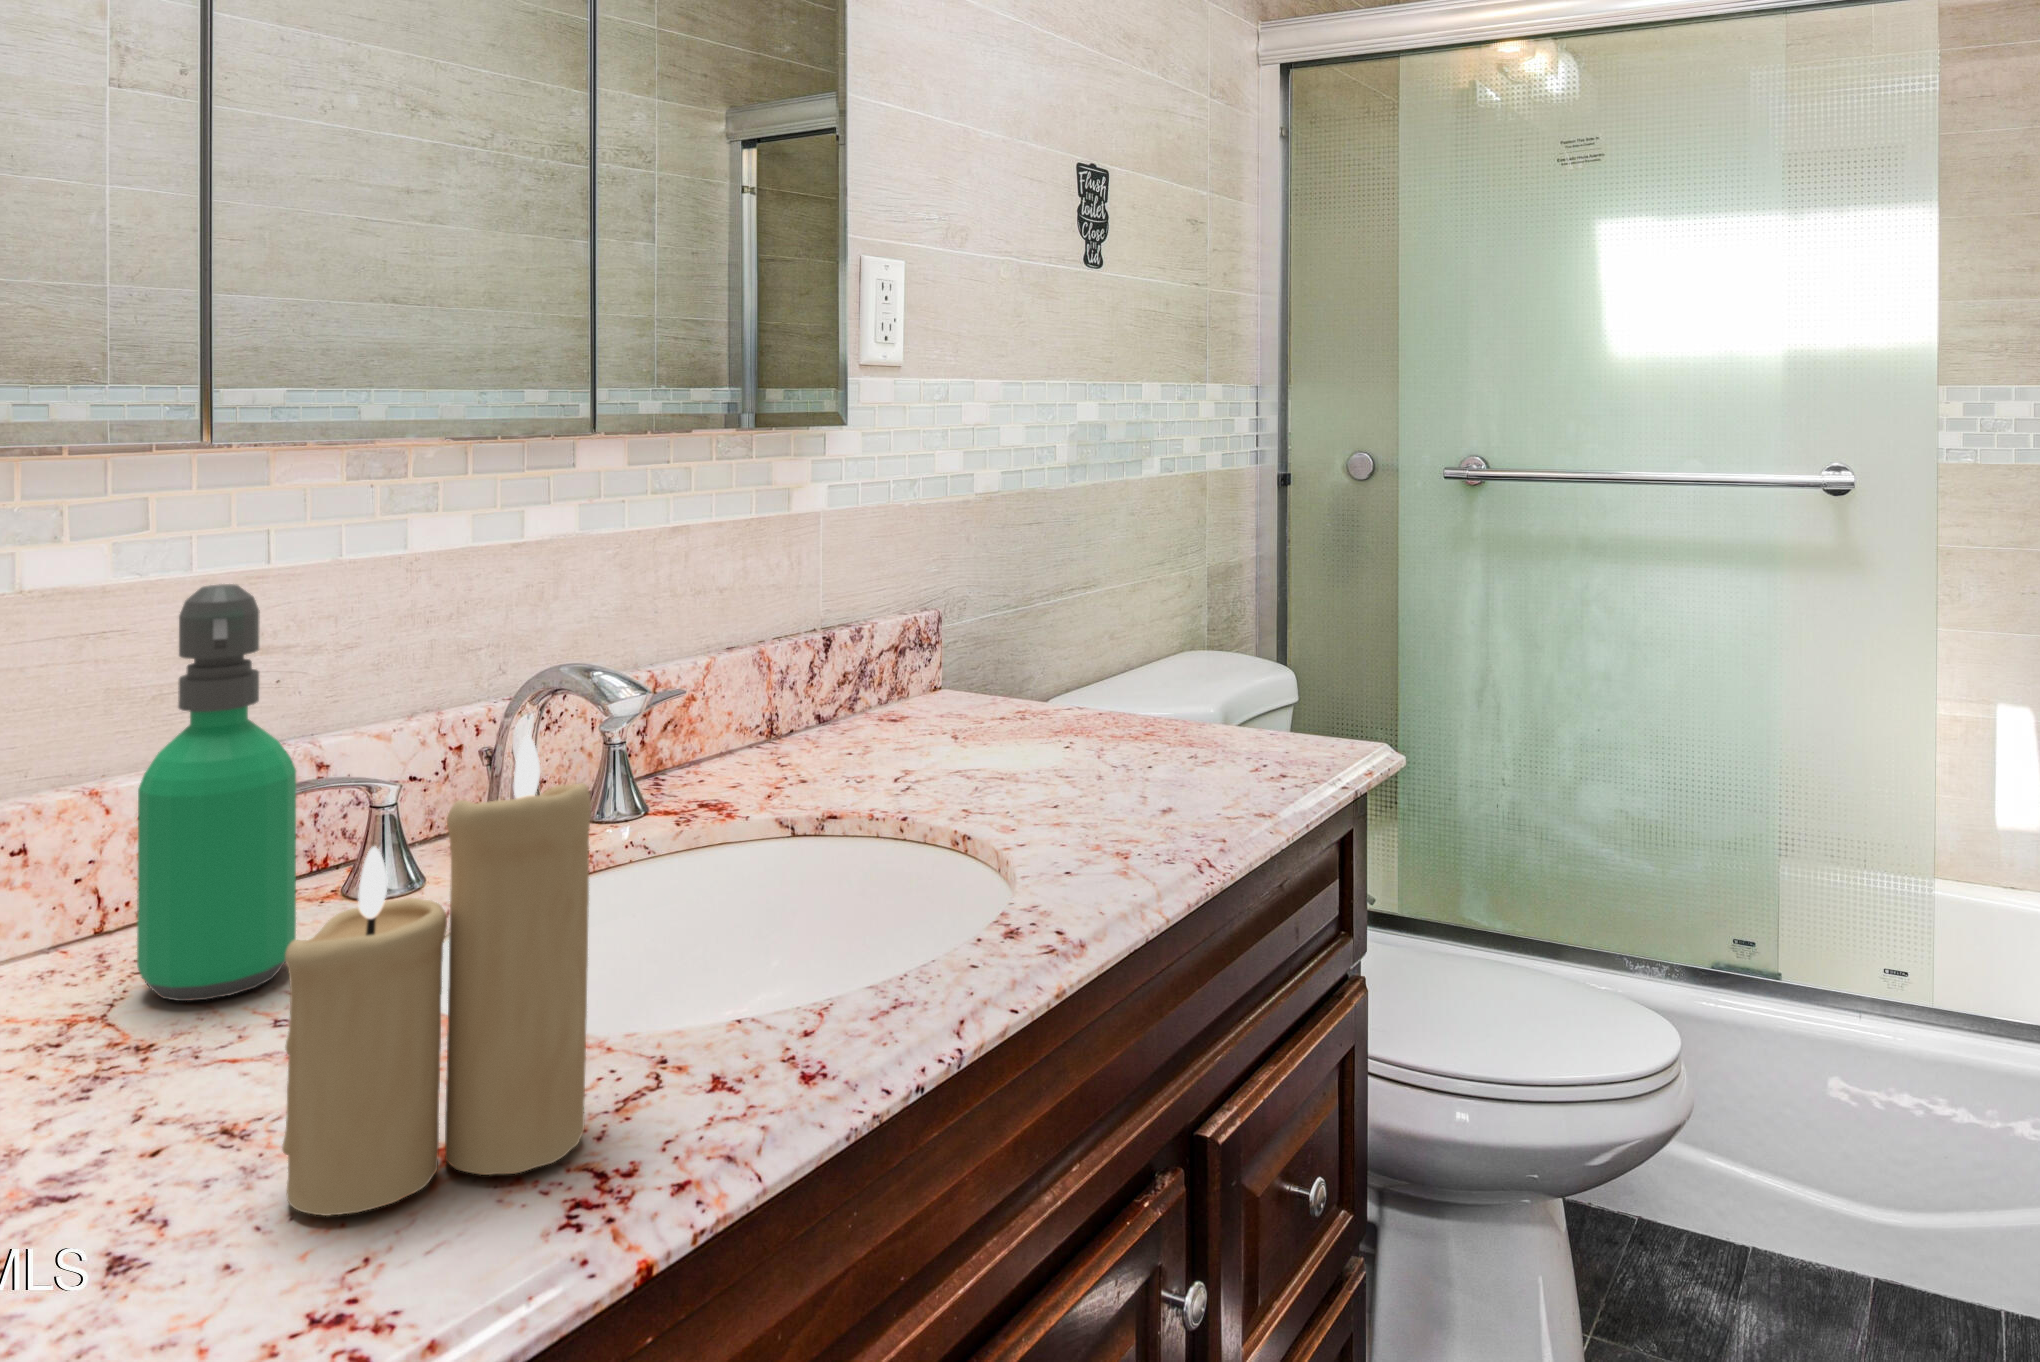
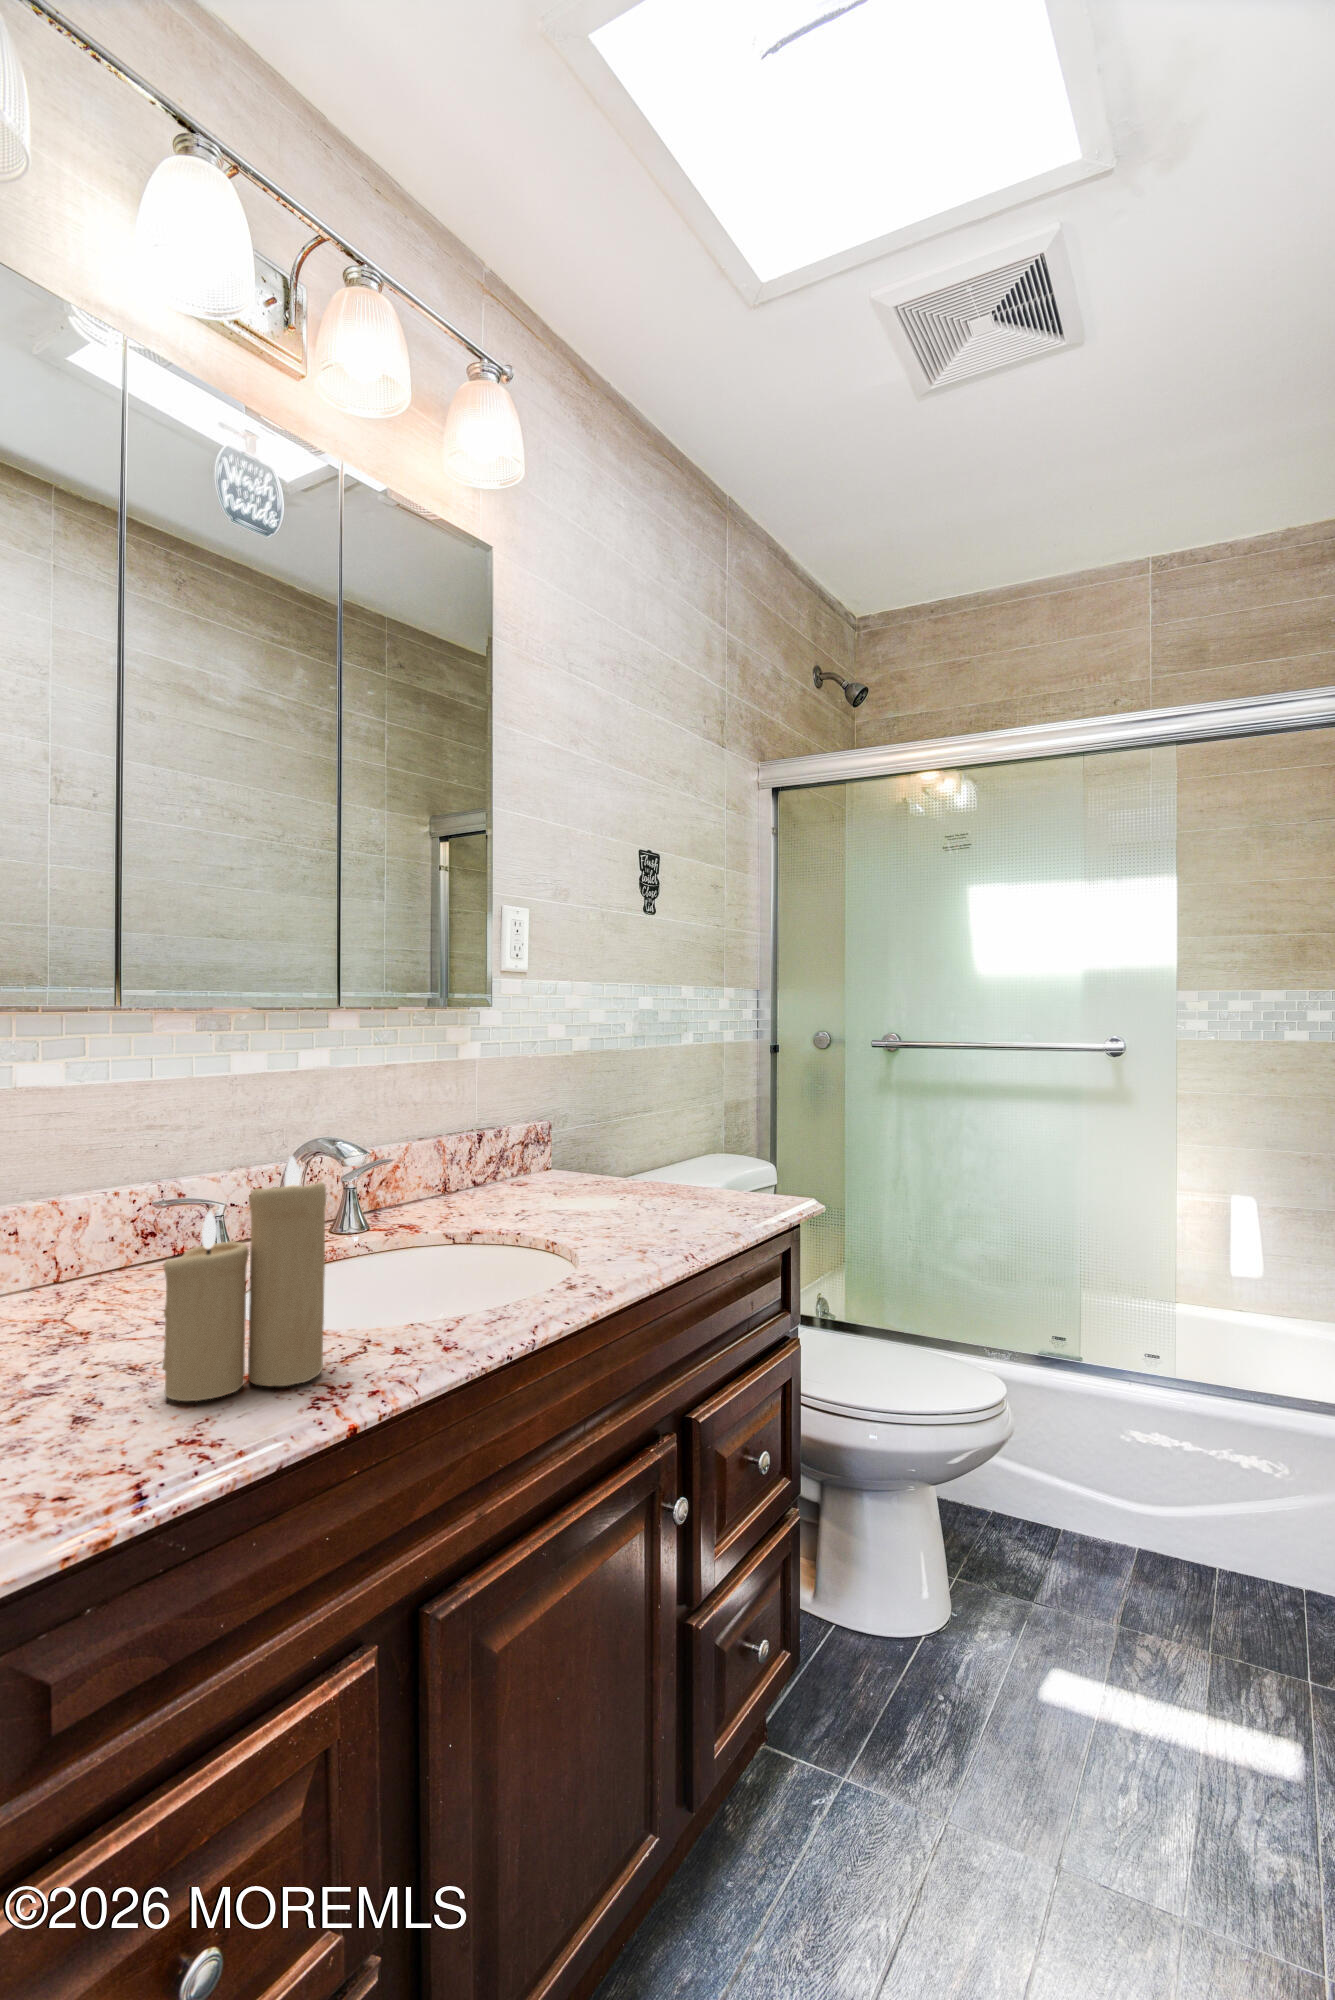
soap dispenser: present [137,584,296,1001] -> none [82,1083,168,1311]

